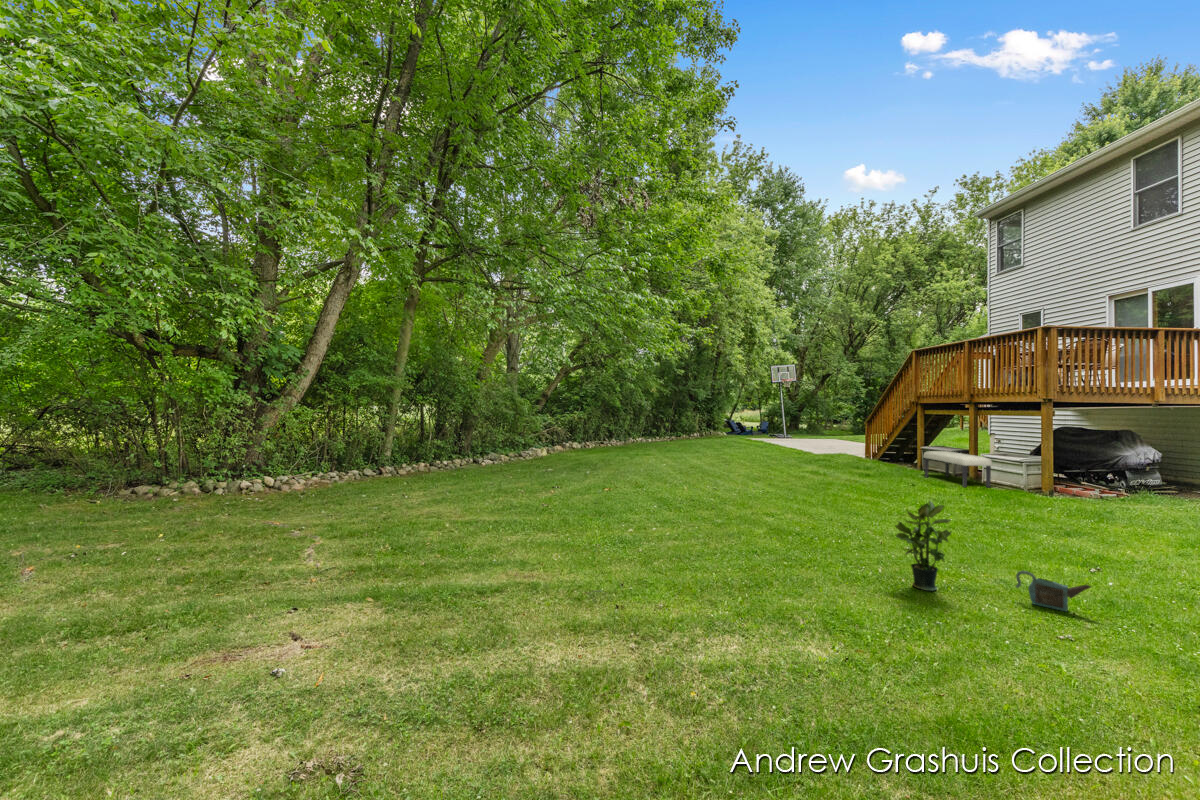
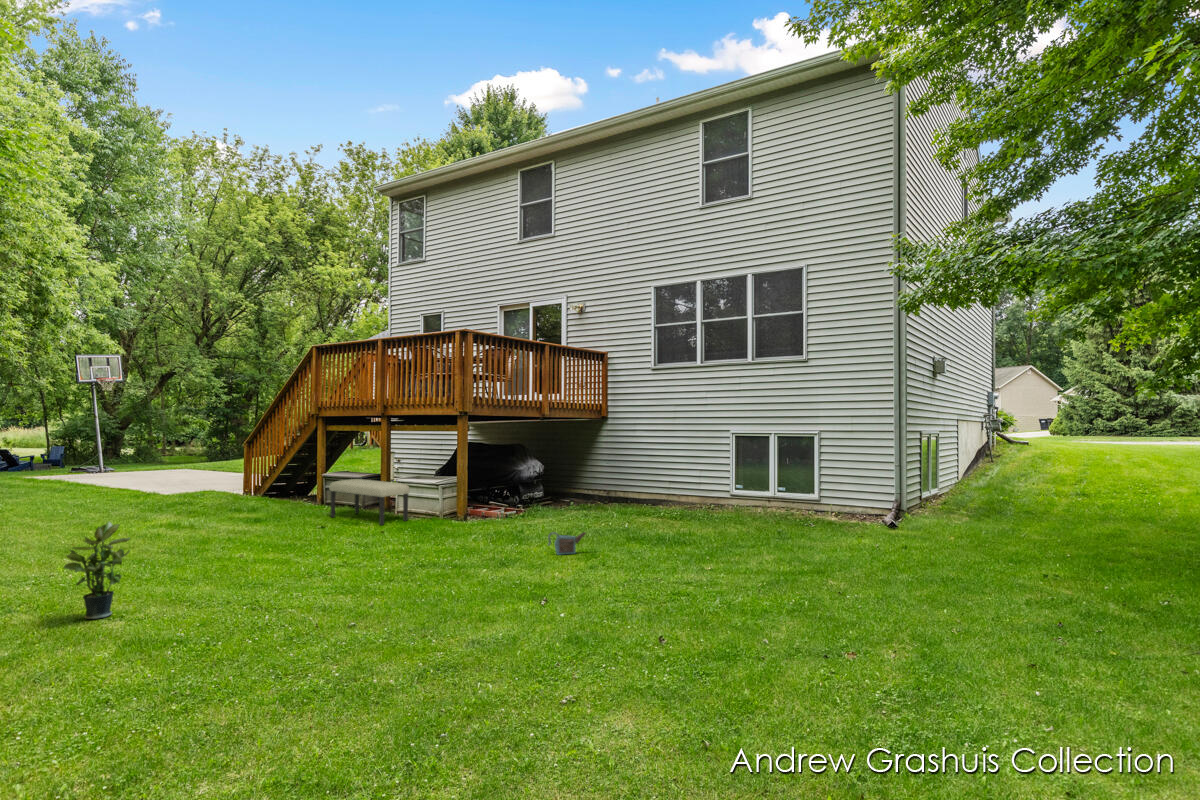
potted plant: present [896,501,951,591] -> present [64,521,130,619]
watering can: present [1016,571,1091,611] -> present [548,532,586,555]

